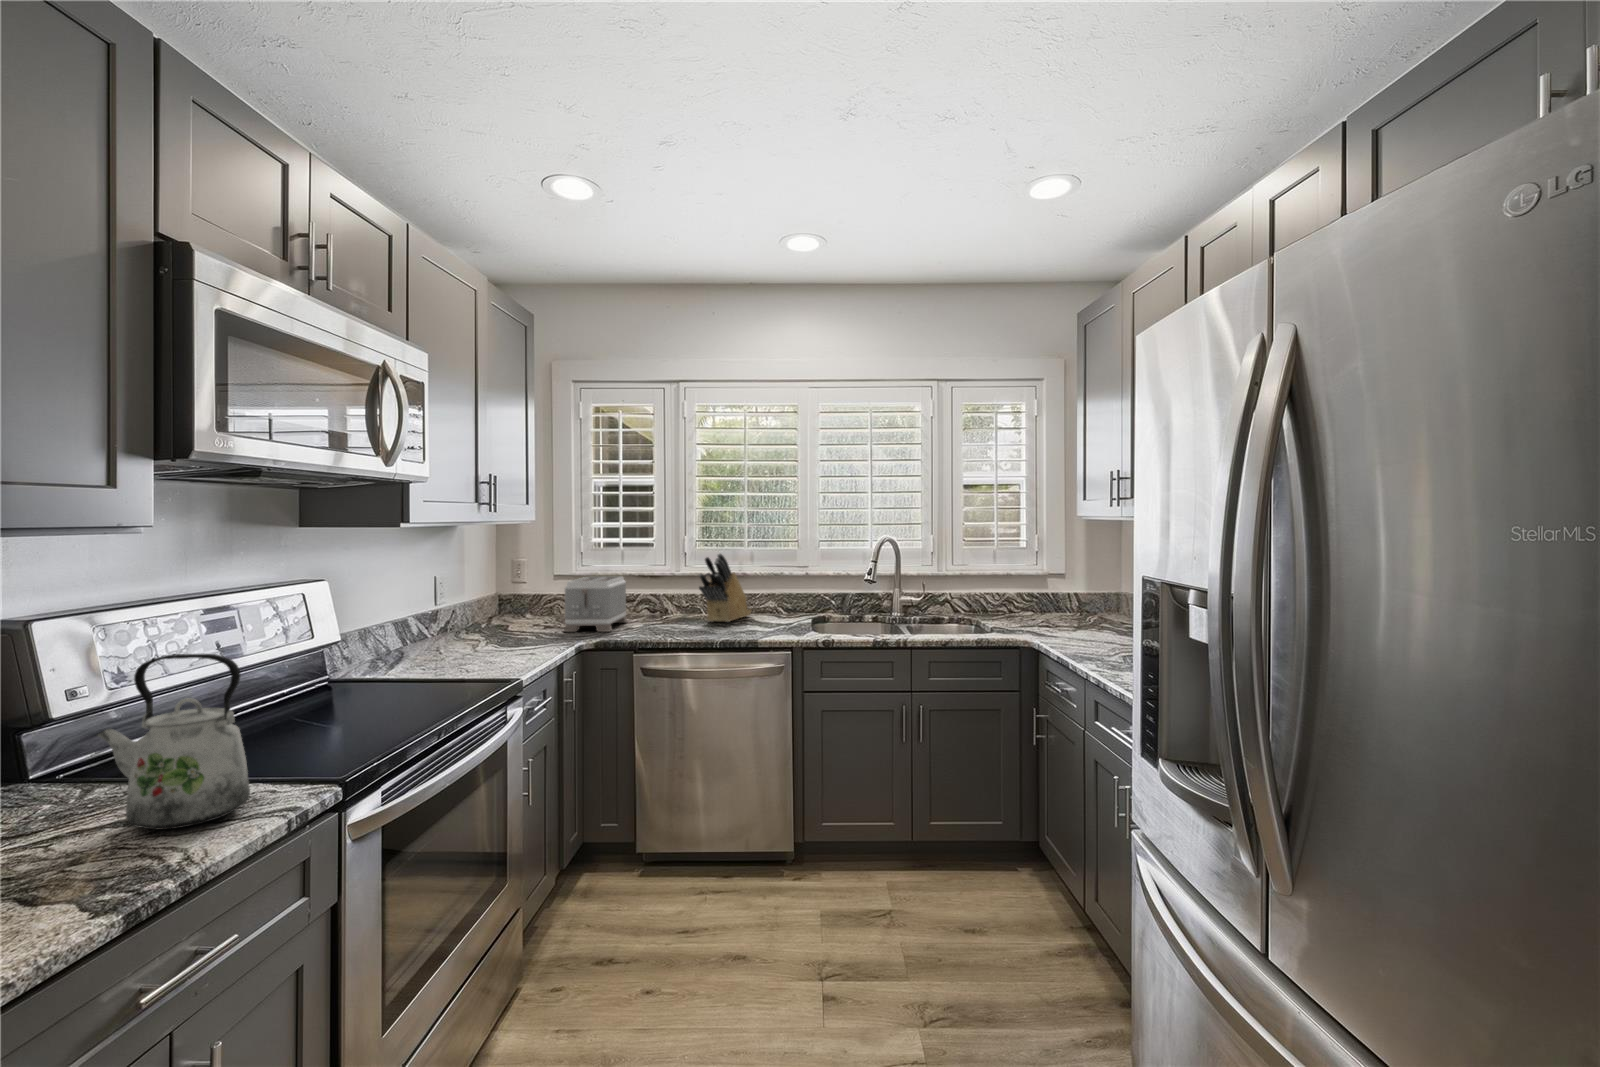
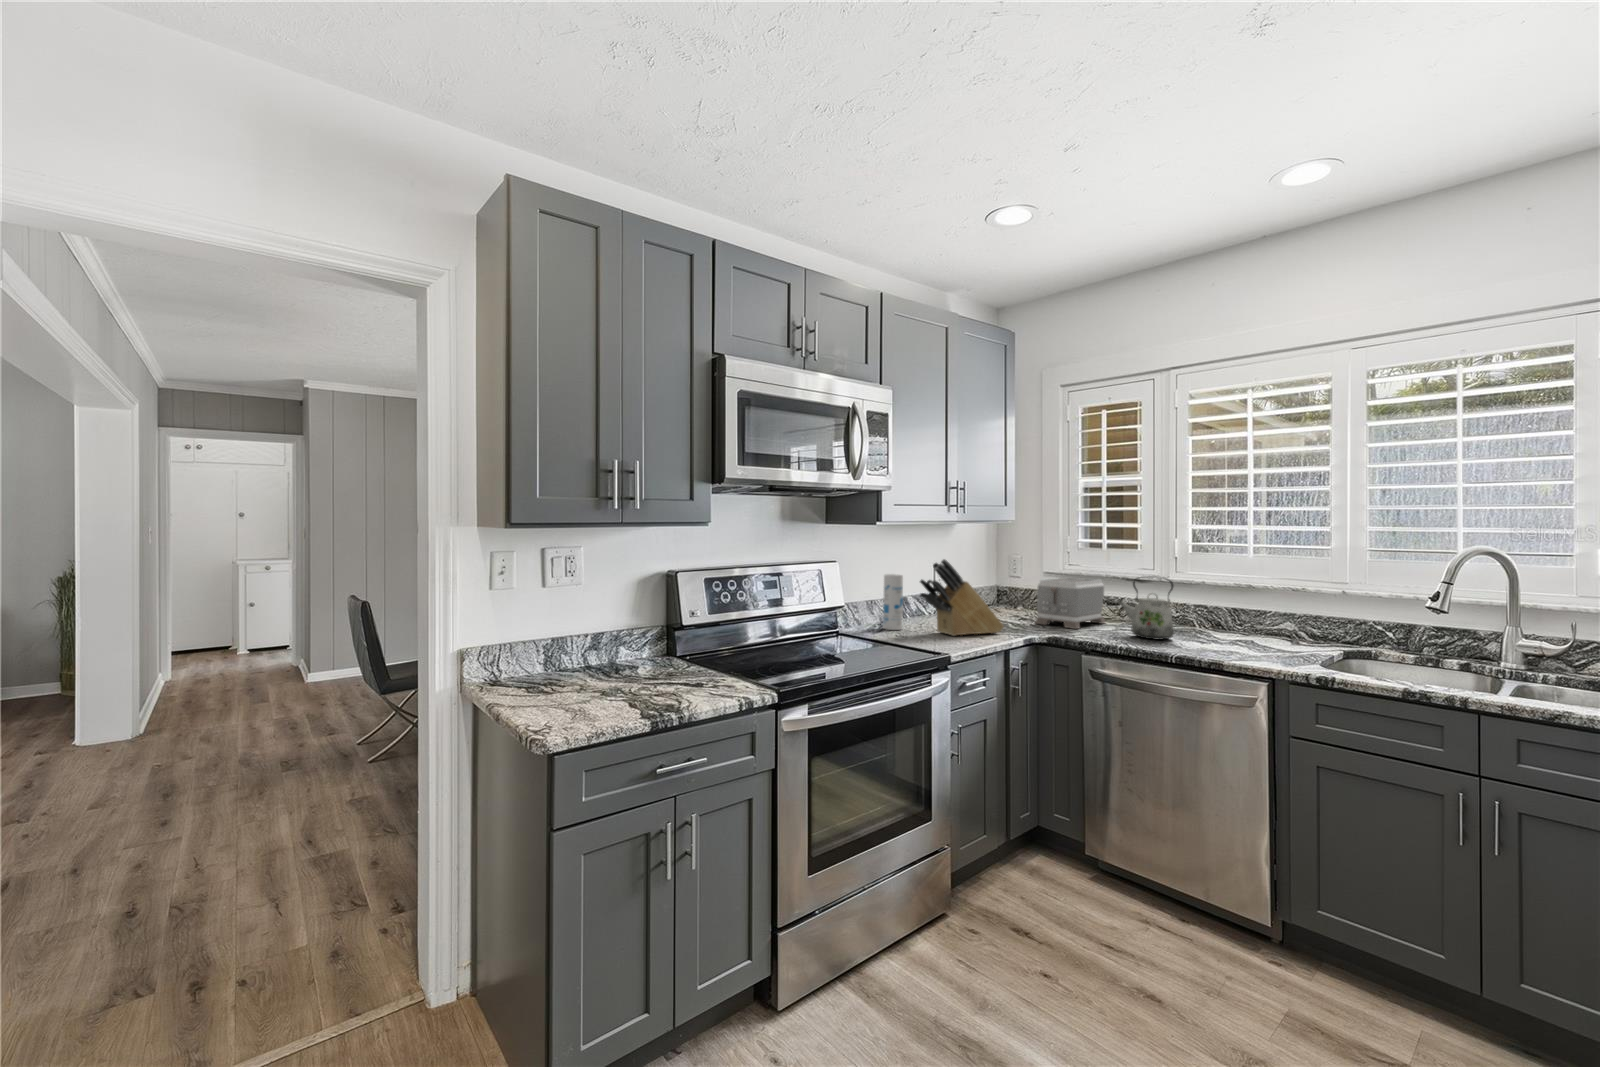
knife block: present [699,554,751,622] -> present [920,559,1004,636]
canister: none [391,590,421,665] -> present [883,574,903,630]
kettle: present [97,654,250,830] -> present [1119,576,1174,639]

